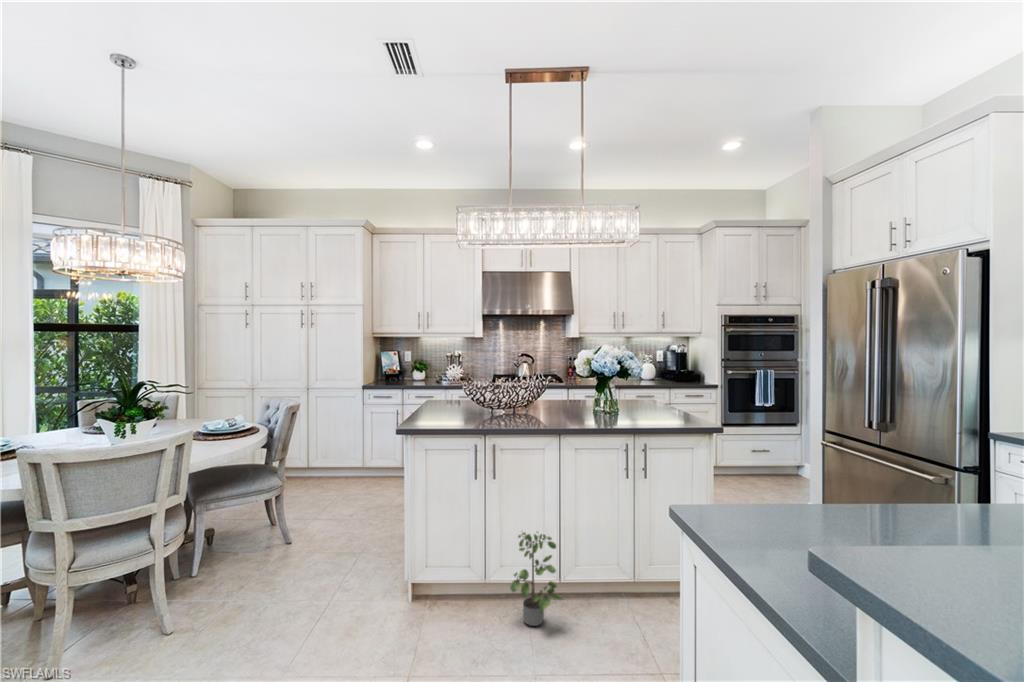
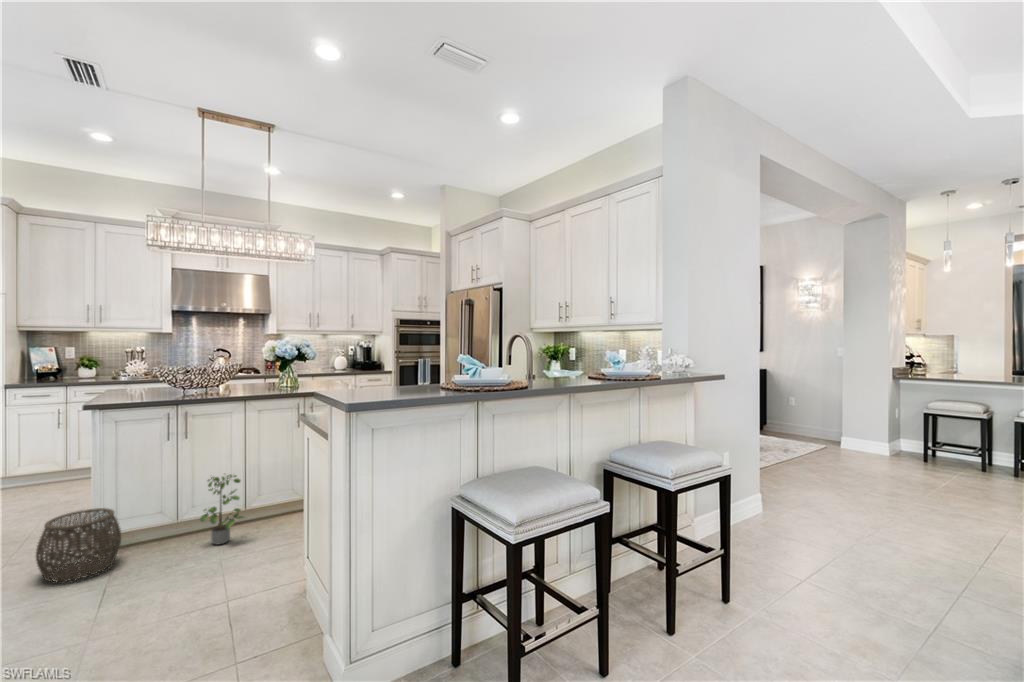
woven basket: none [356,549,433,642] -> present [36,508,121,582]

